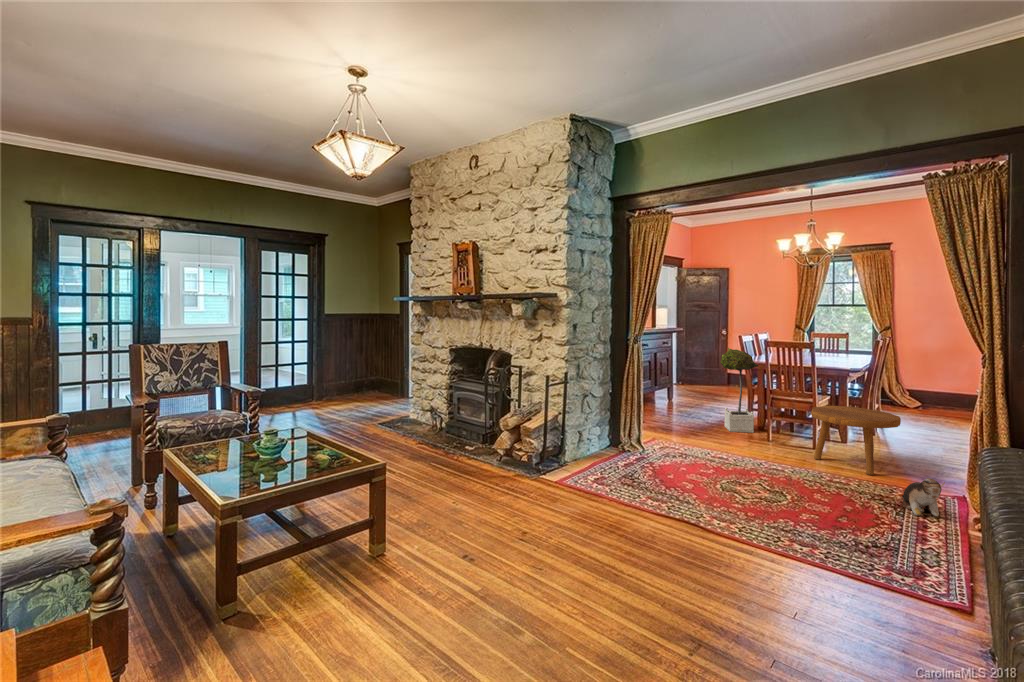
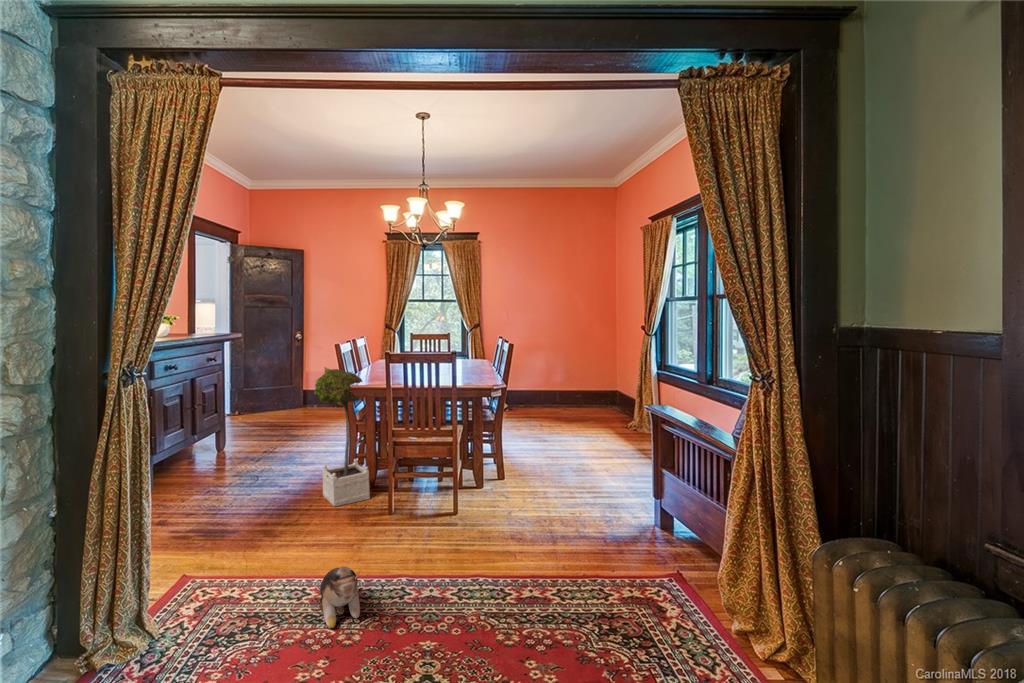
footstool: present [811,406,901,475] -> none [465,444,570,549]
plush toy: present [902,478,945,516] -> present [319,566,360,628]

